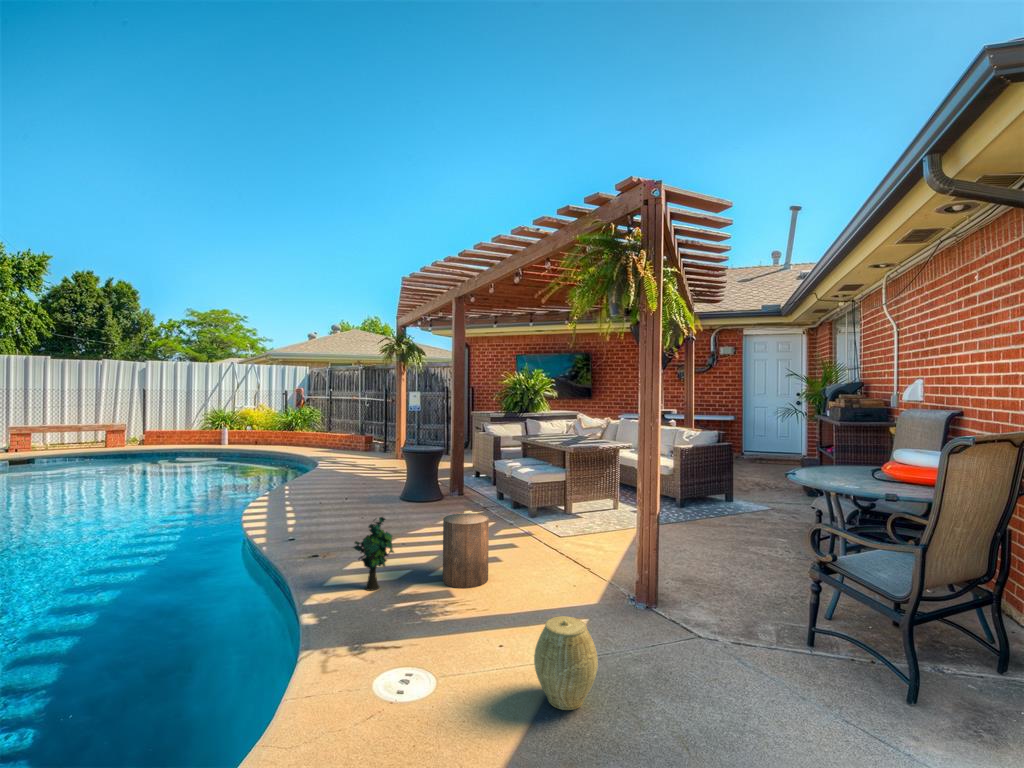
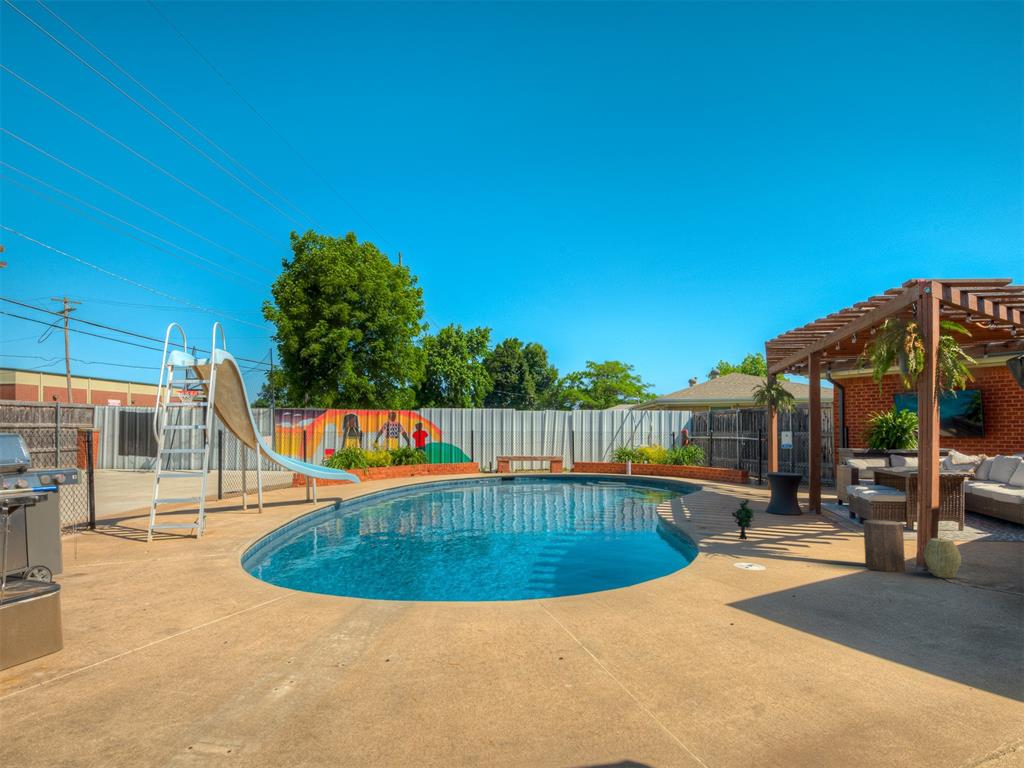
stool: present [443,513,489,588] -> present [863,520,905,572]
woven basket: present [534,616,598,710] -> present [924,538,961,578]

